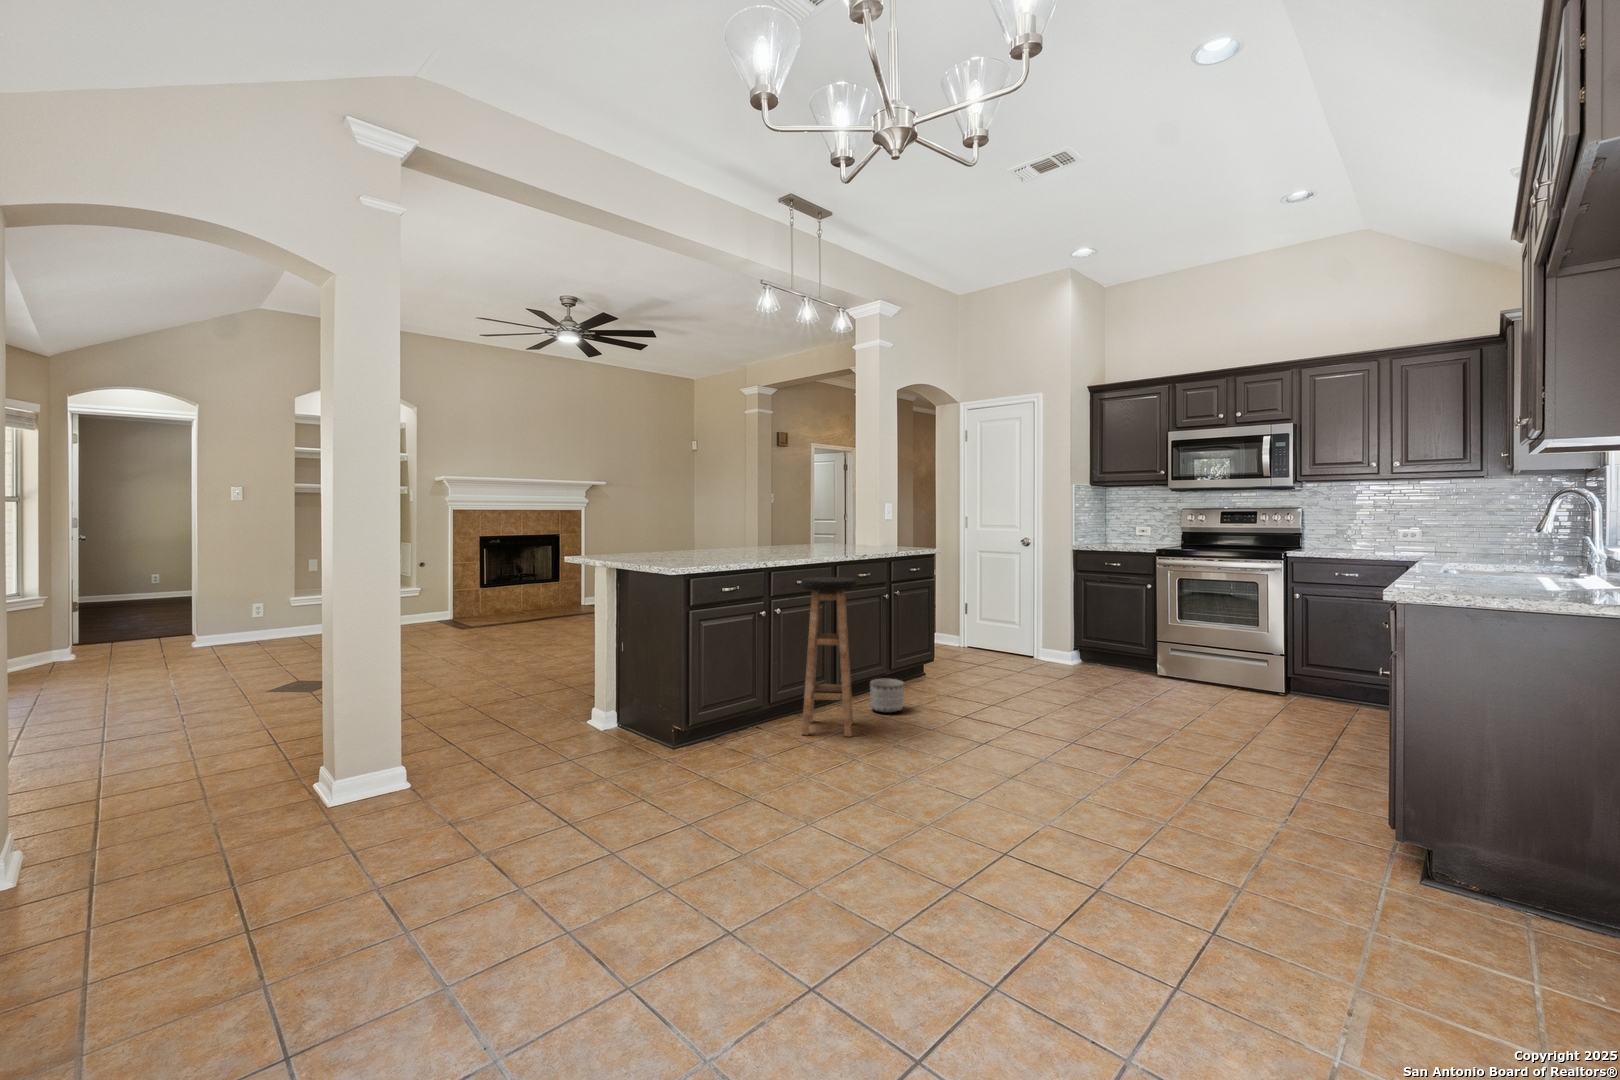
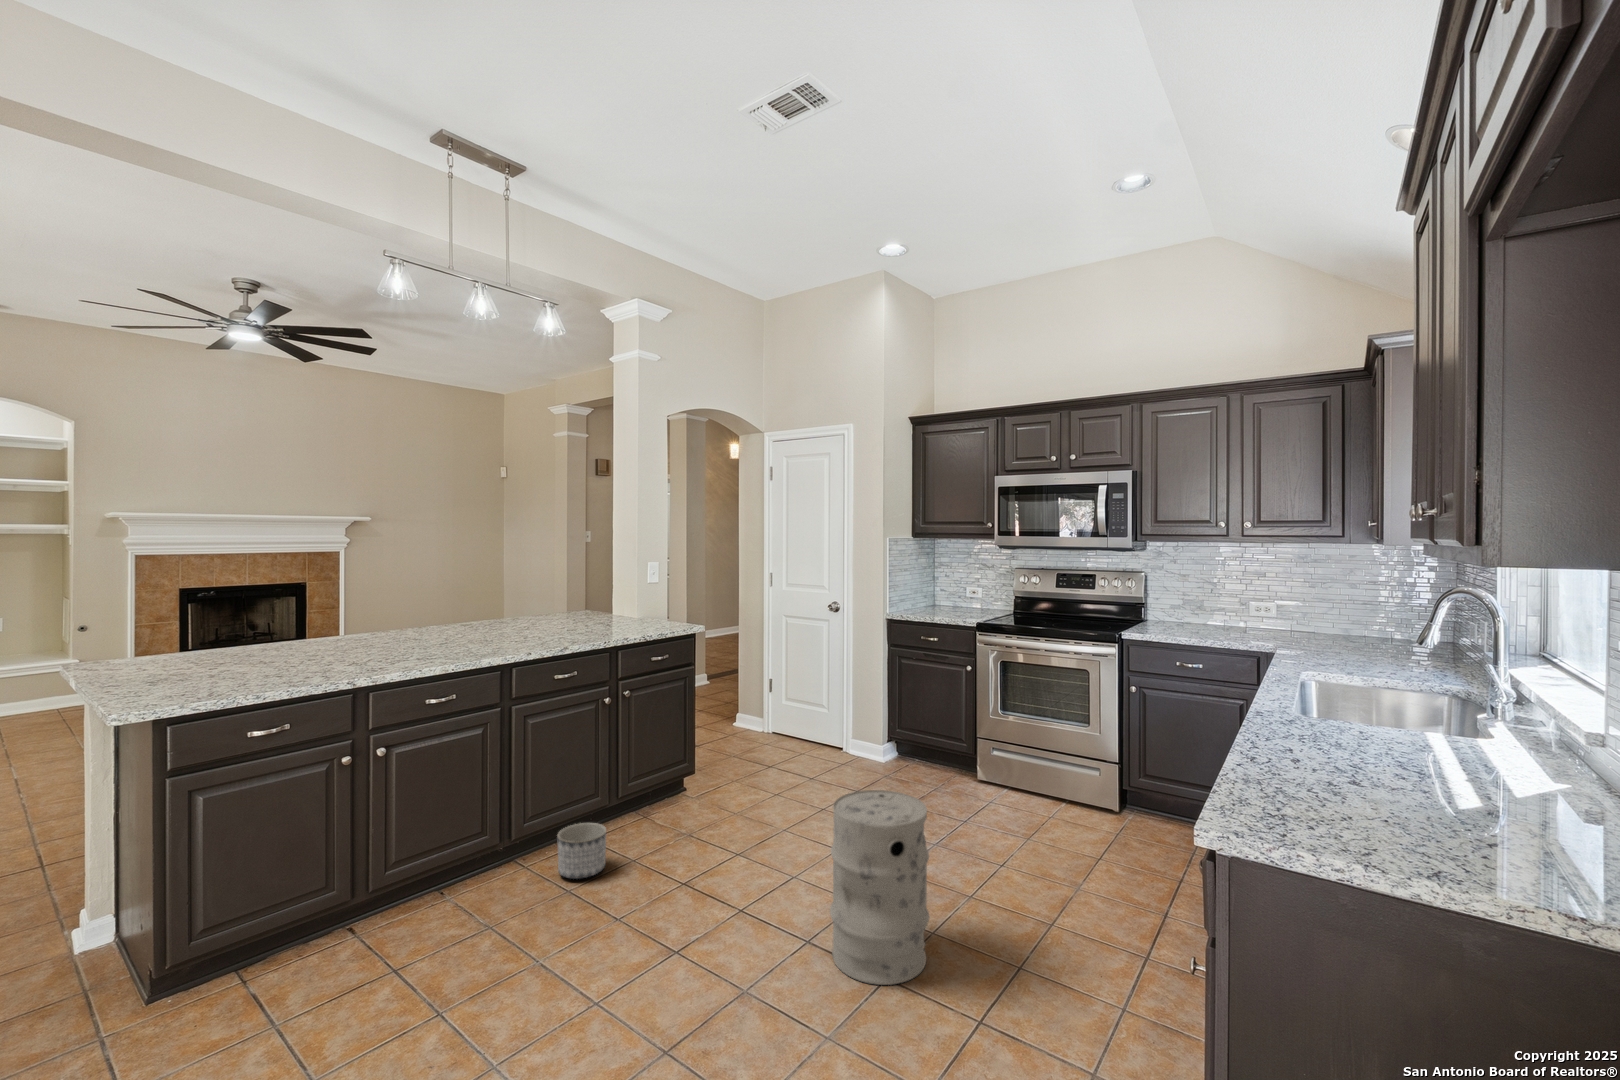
bar stool: present [800,577,857,737] -> none [405,692,511,944]
trash can: none [1093,643,1167,761] -> present [830,790,929,985]

